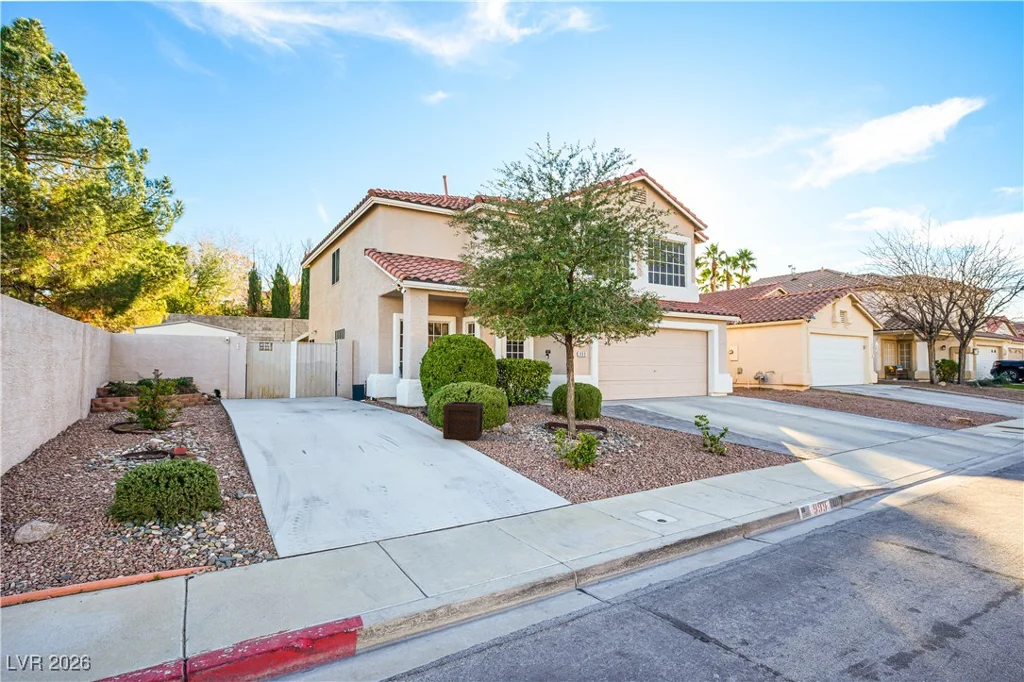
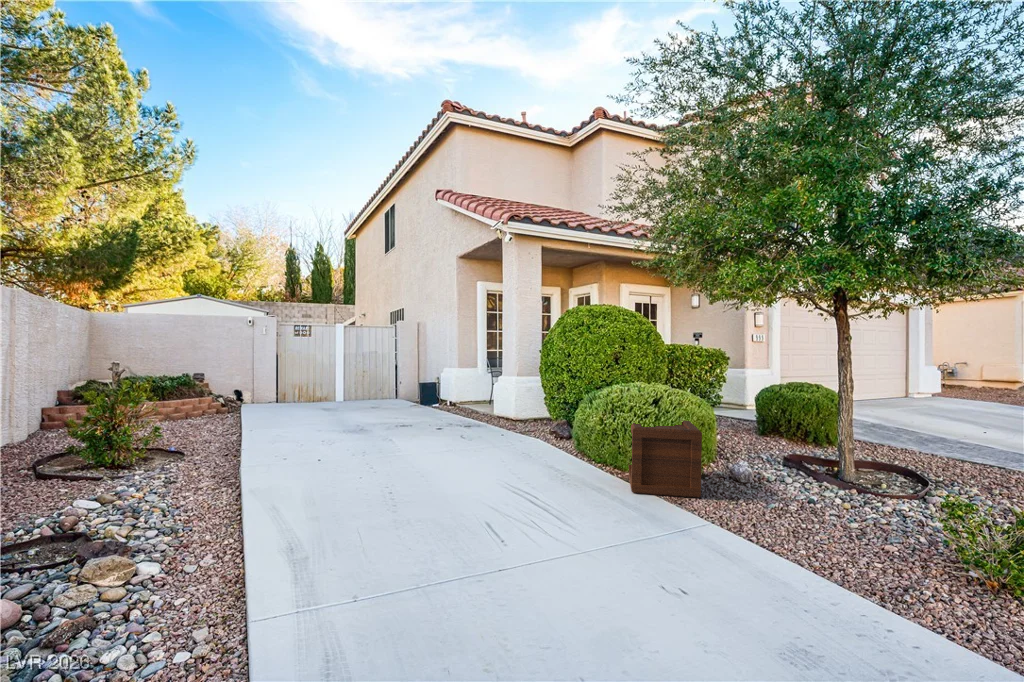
potted plant: present [168,421,195,455] -> none [72,478,136,557]

